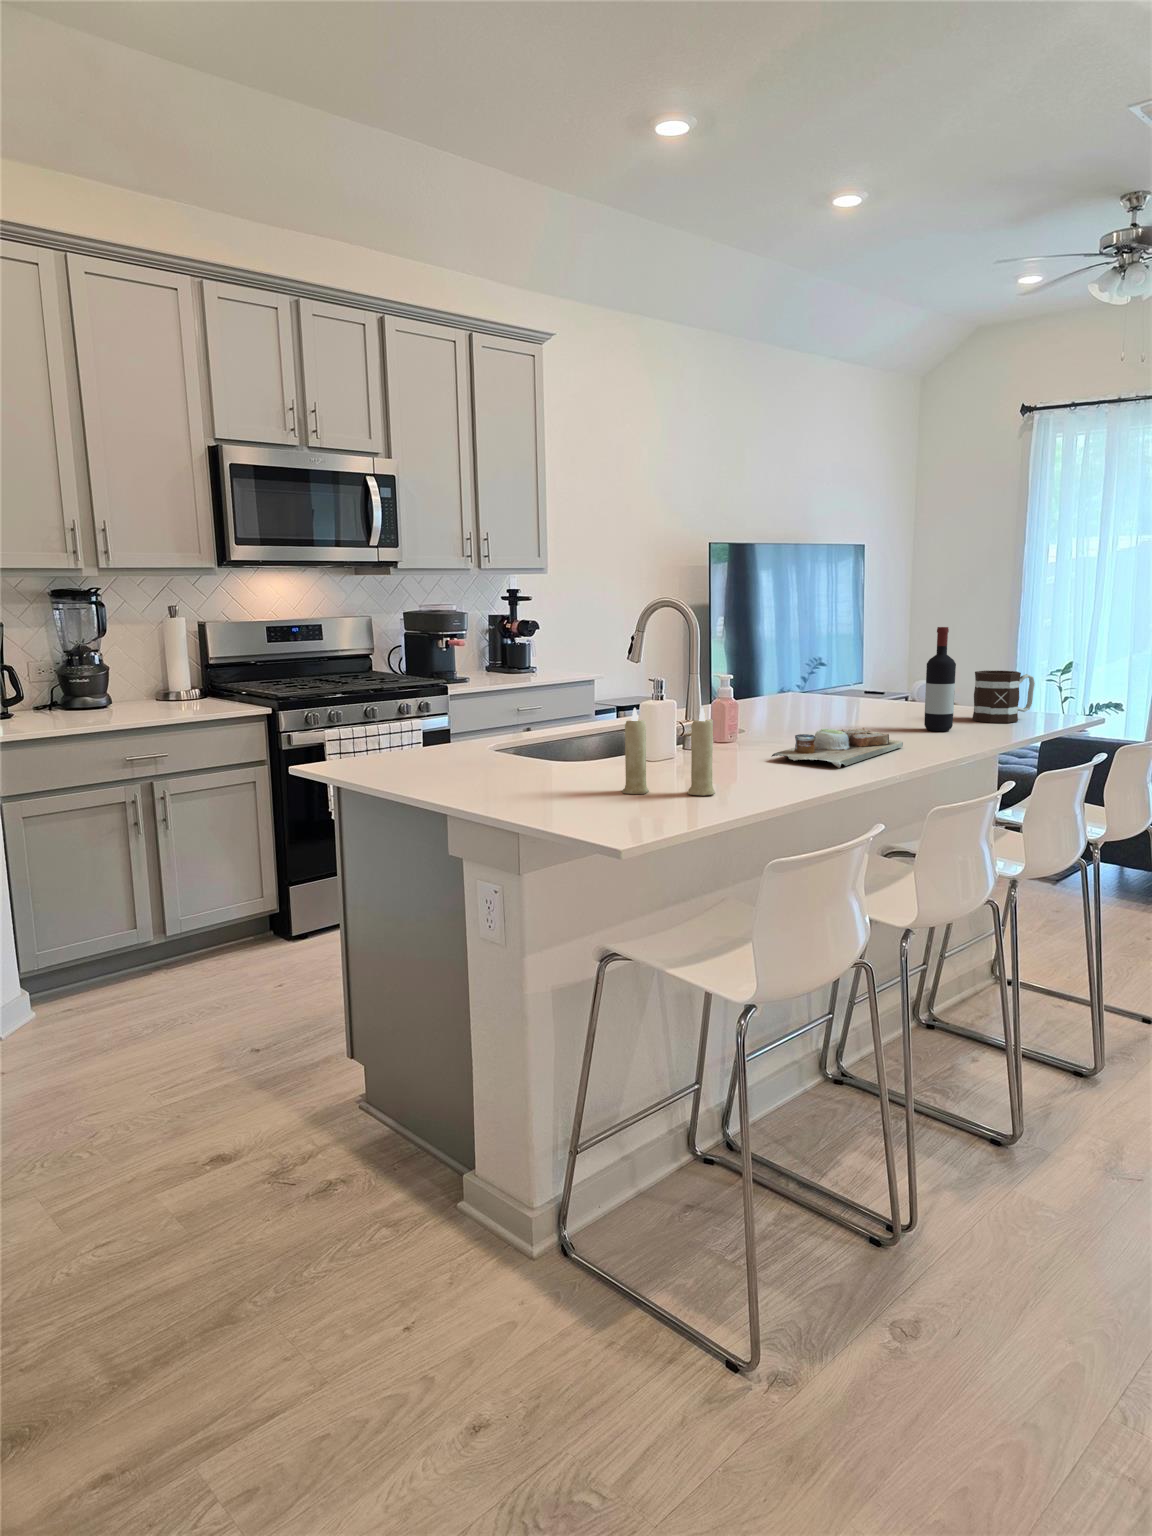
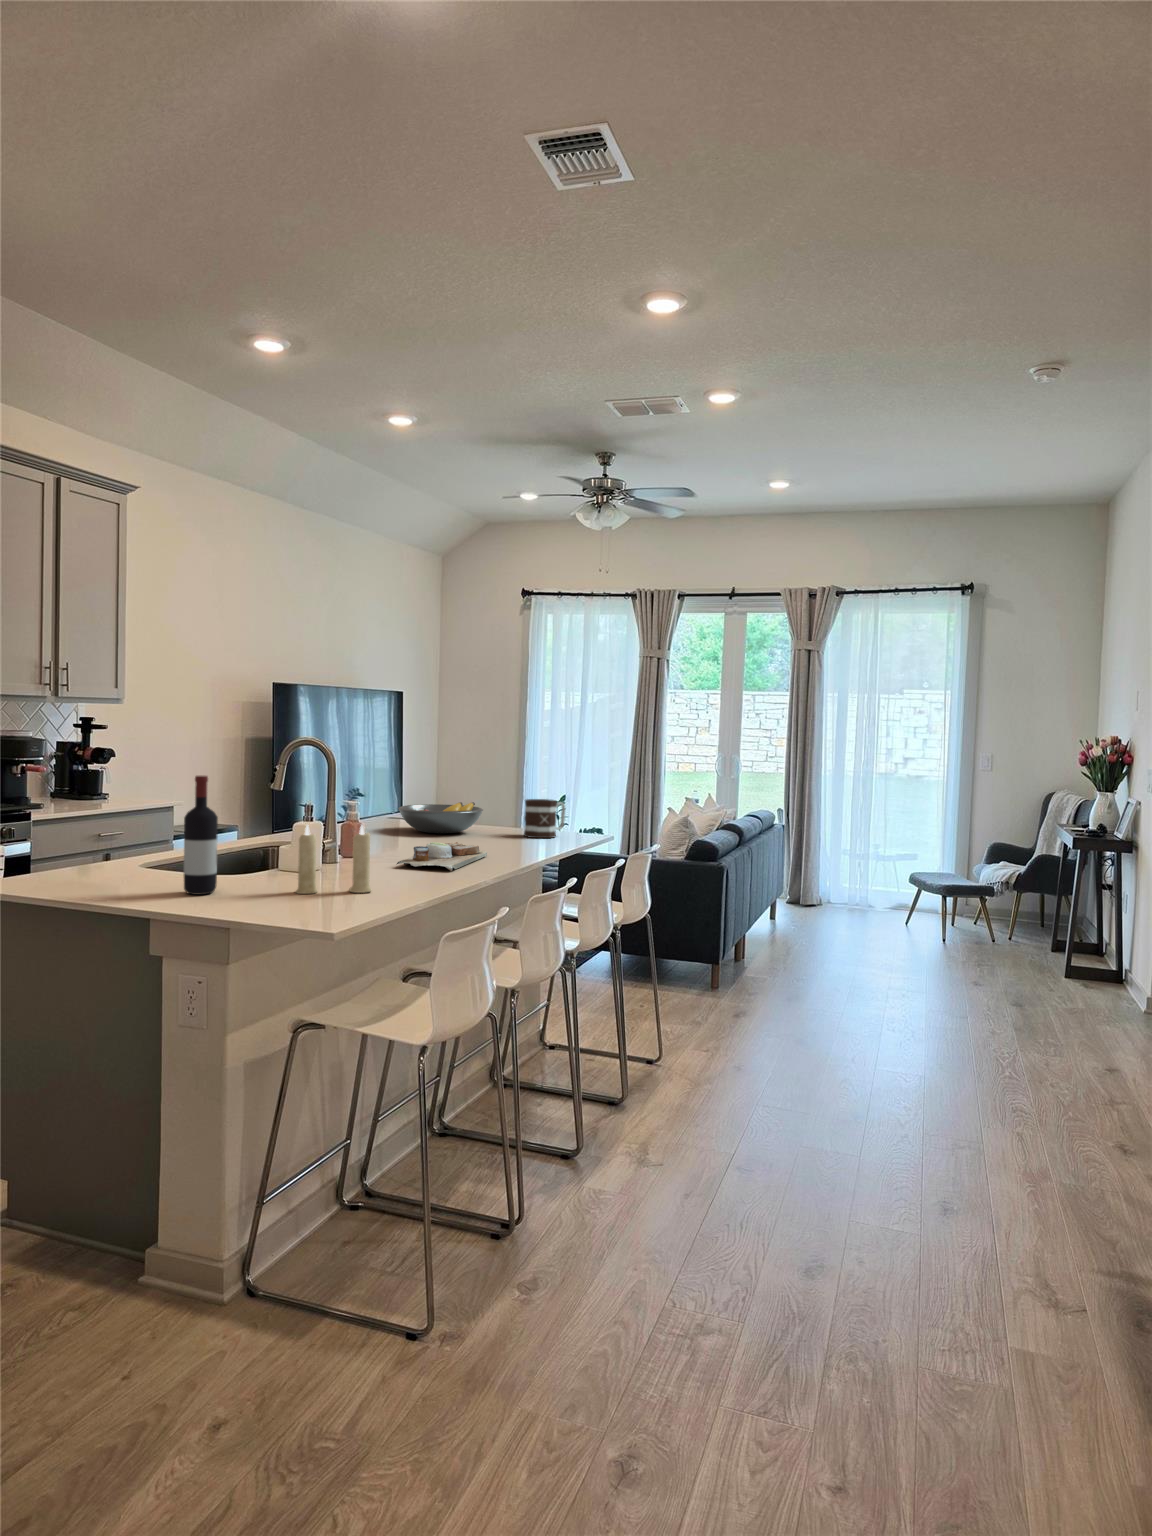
wine bottle: present [924,627,956,731] -> present [184,776,218,895]
fruit bowl: none [809,675,918,714] -> present [398,802,483,833]

